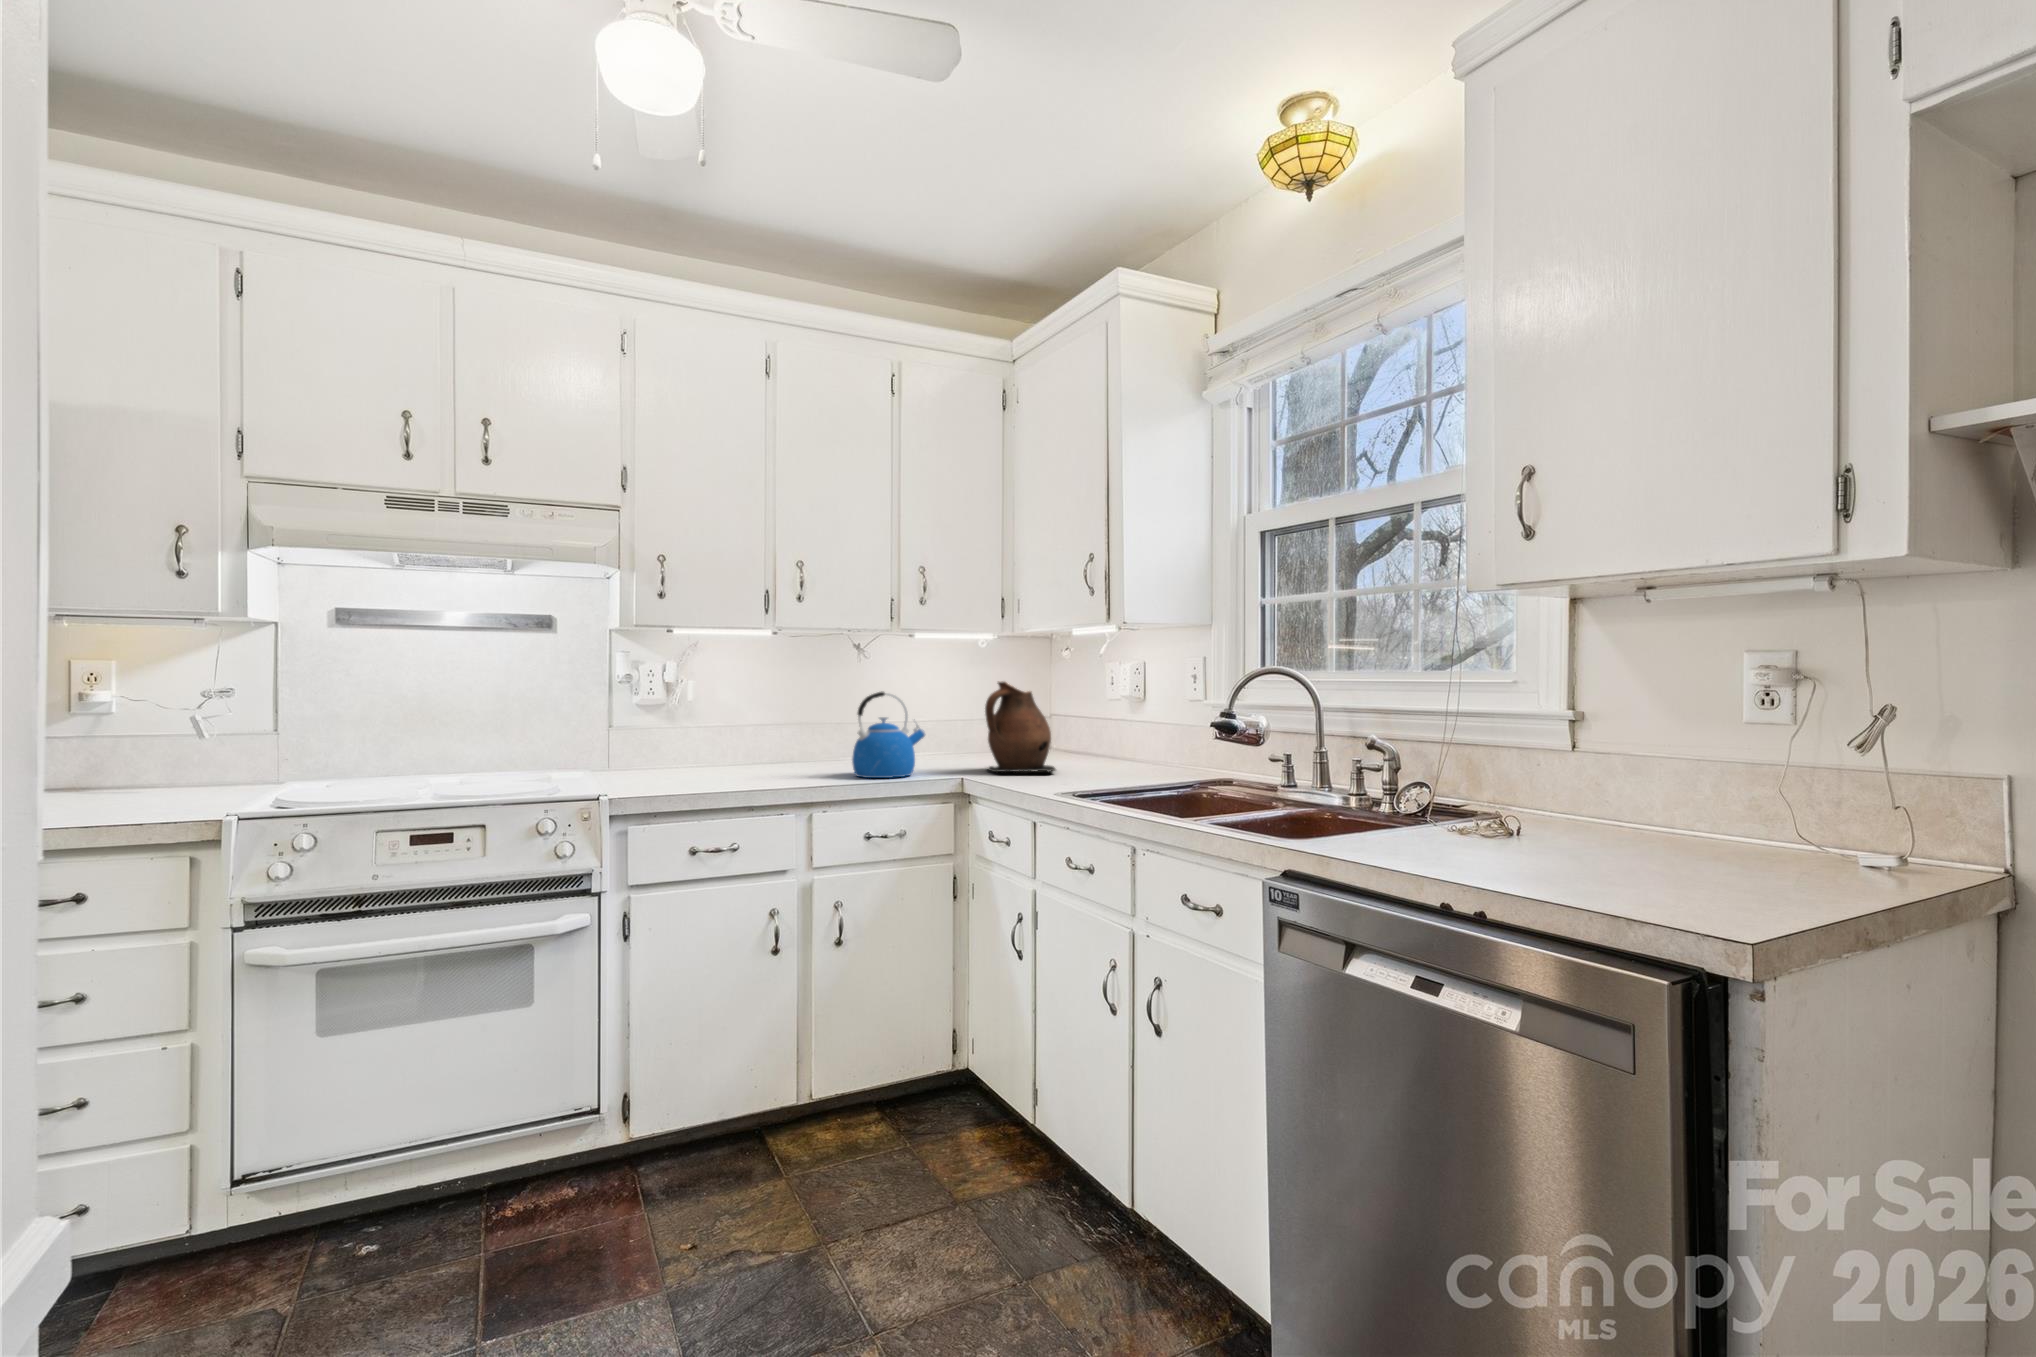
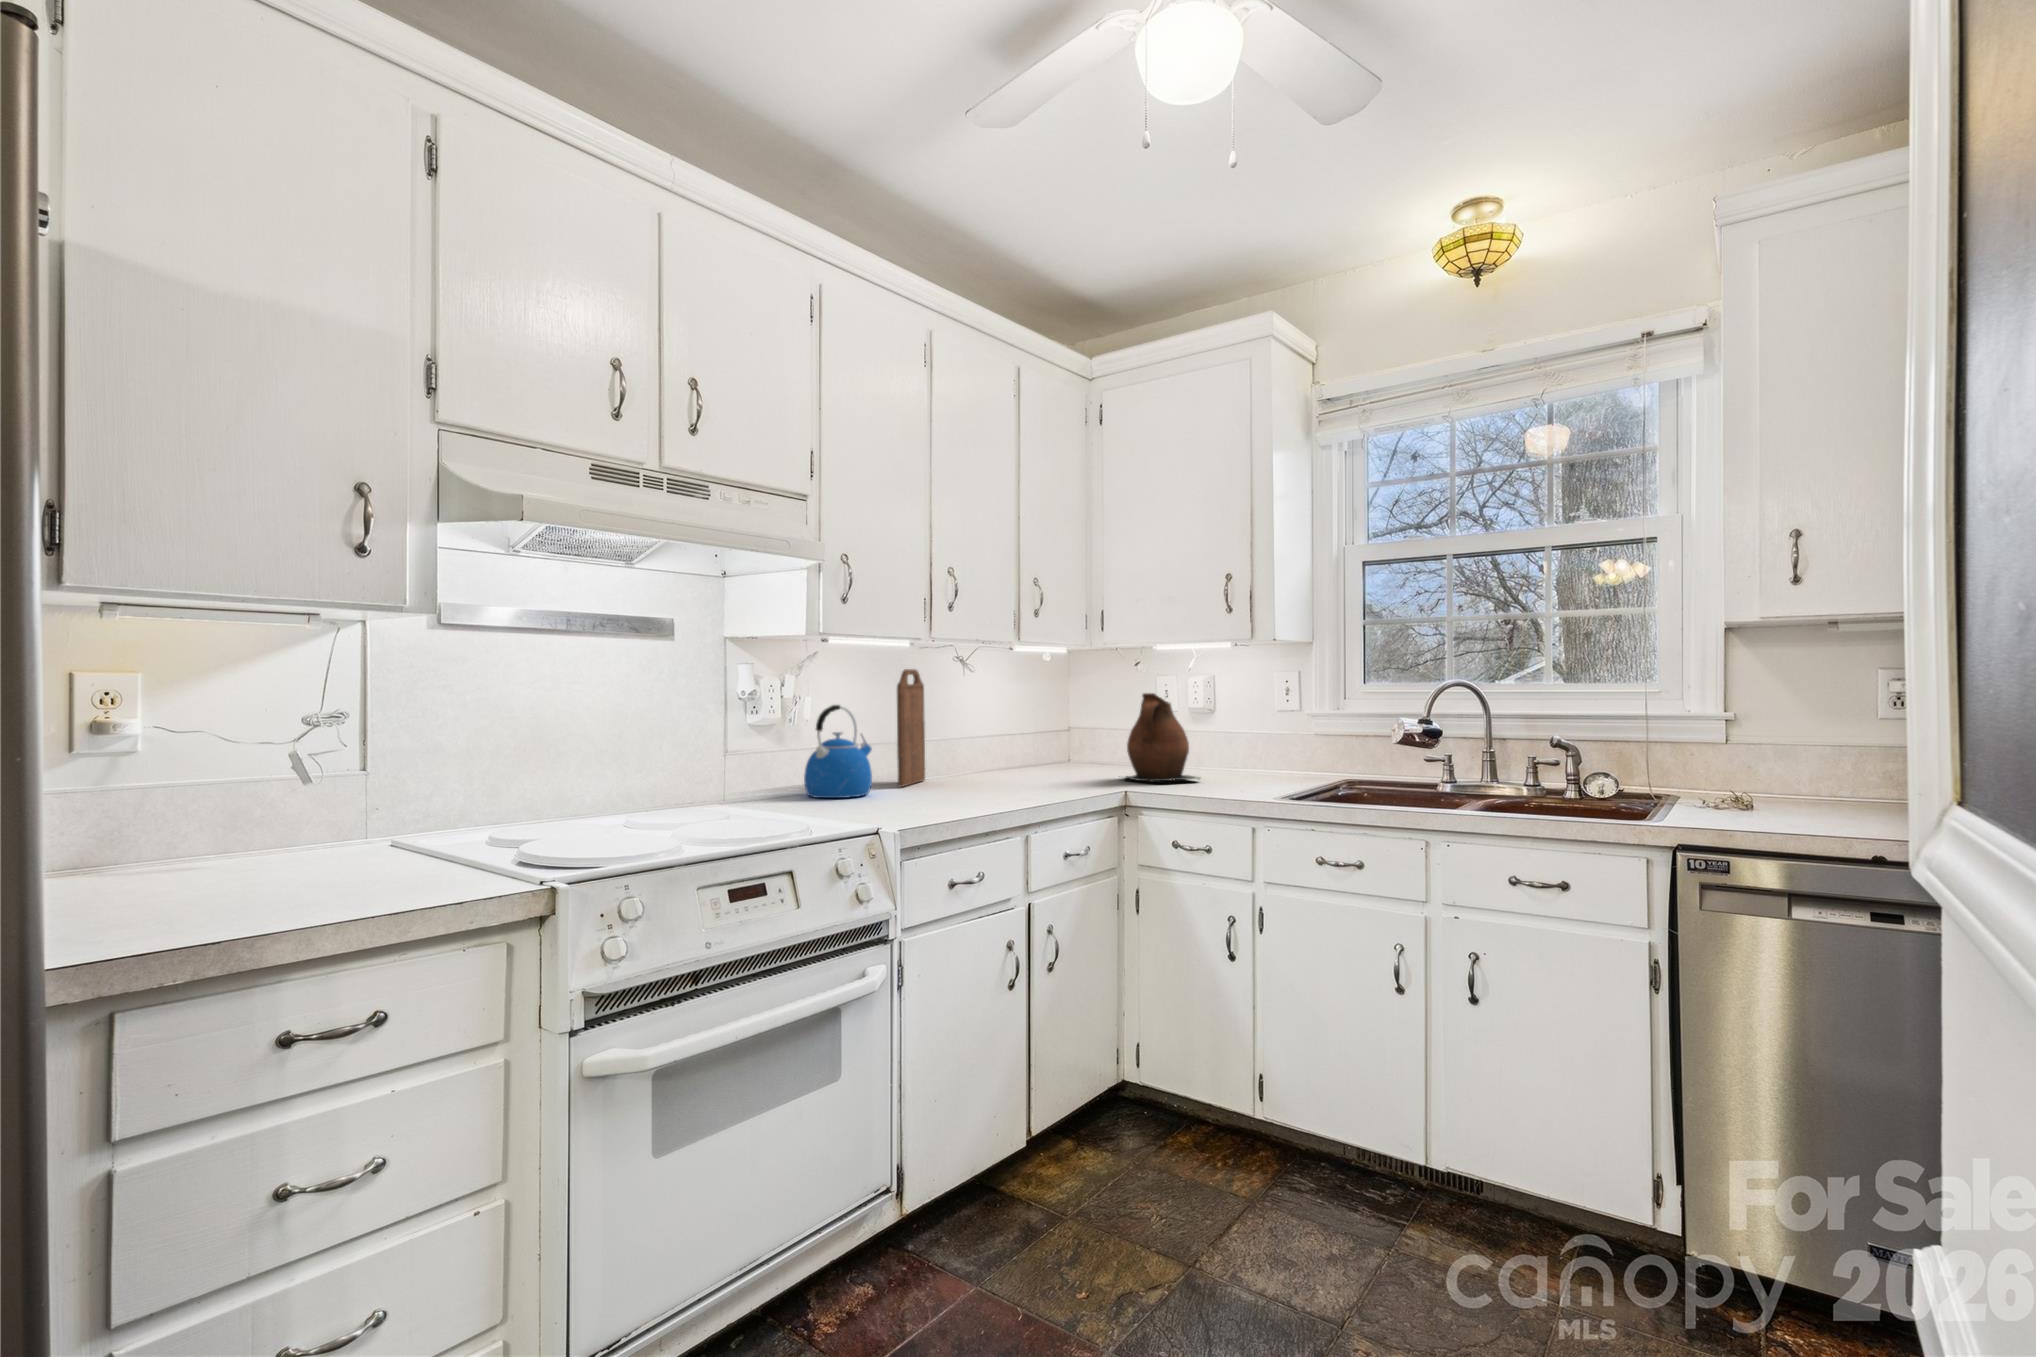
cutting board: none [762,658,815,766] -> present [897,669,925,787]
kettle: present [852,692,925,778] -> present [804,705,872,798]

